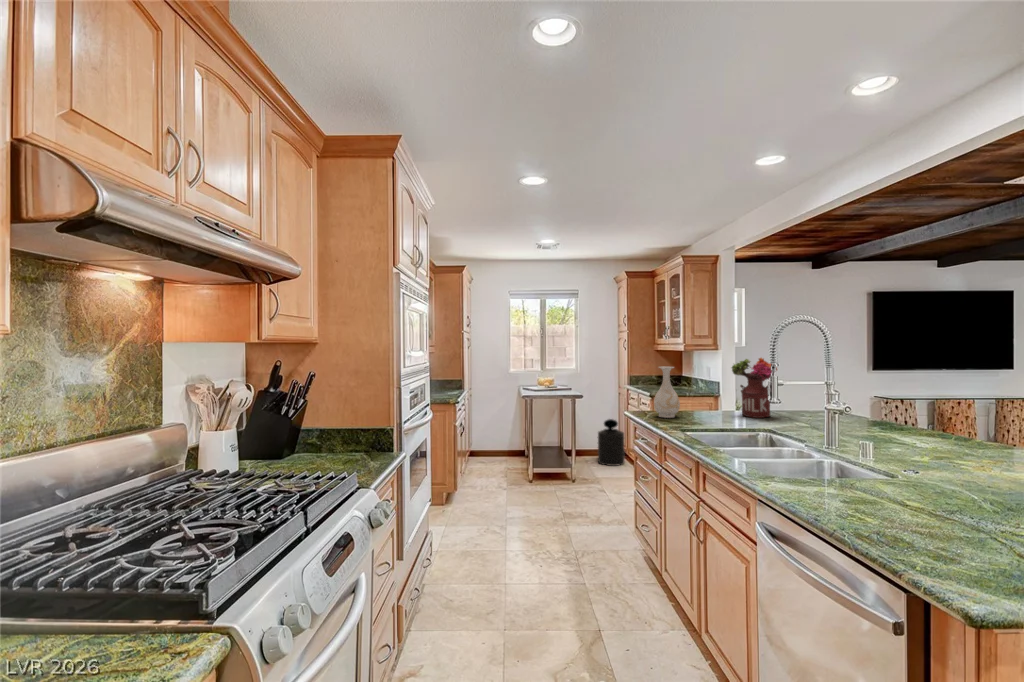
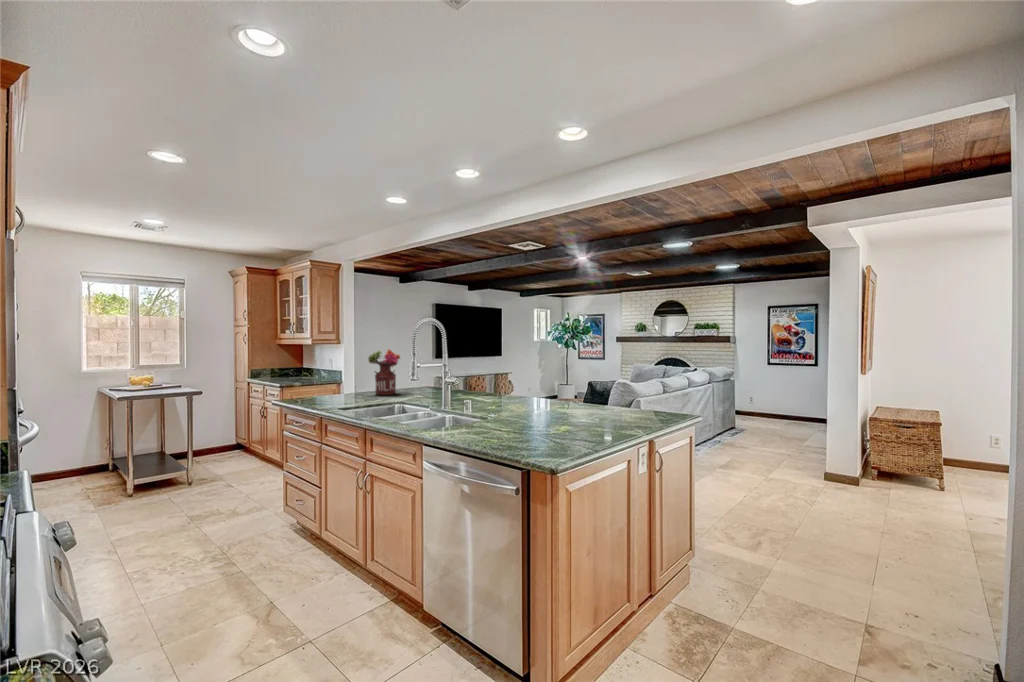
vase: present [654,367,680,418] -> none [306,359,329,403]
trash can: present [598,419,625,466] -> none [214,415,246,462]

